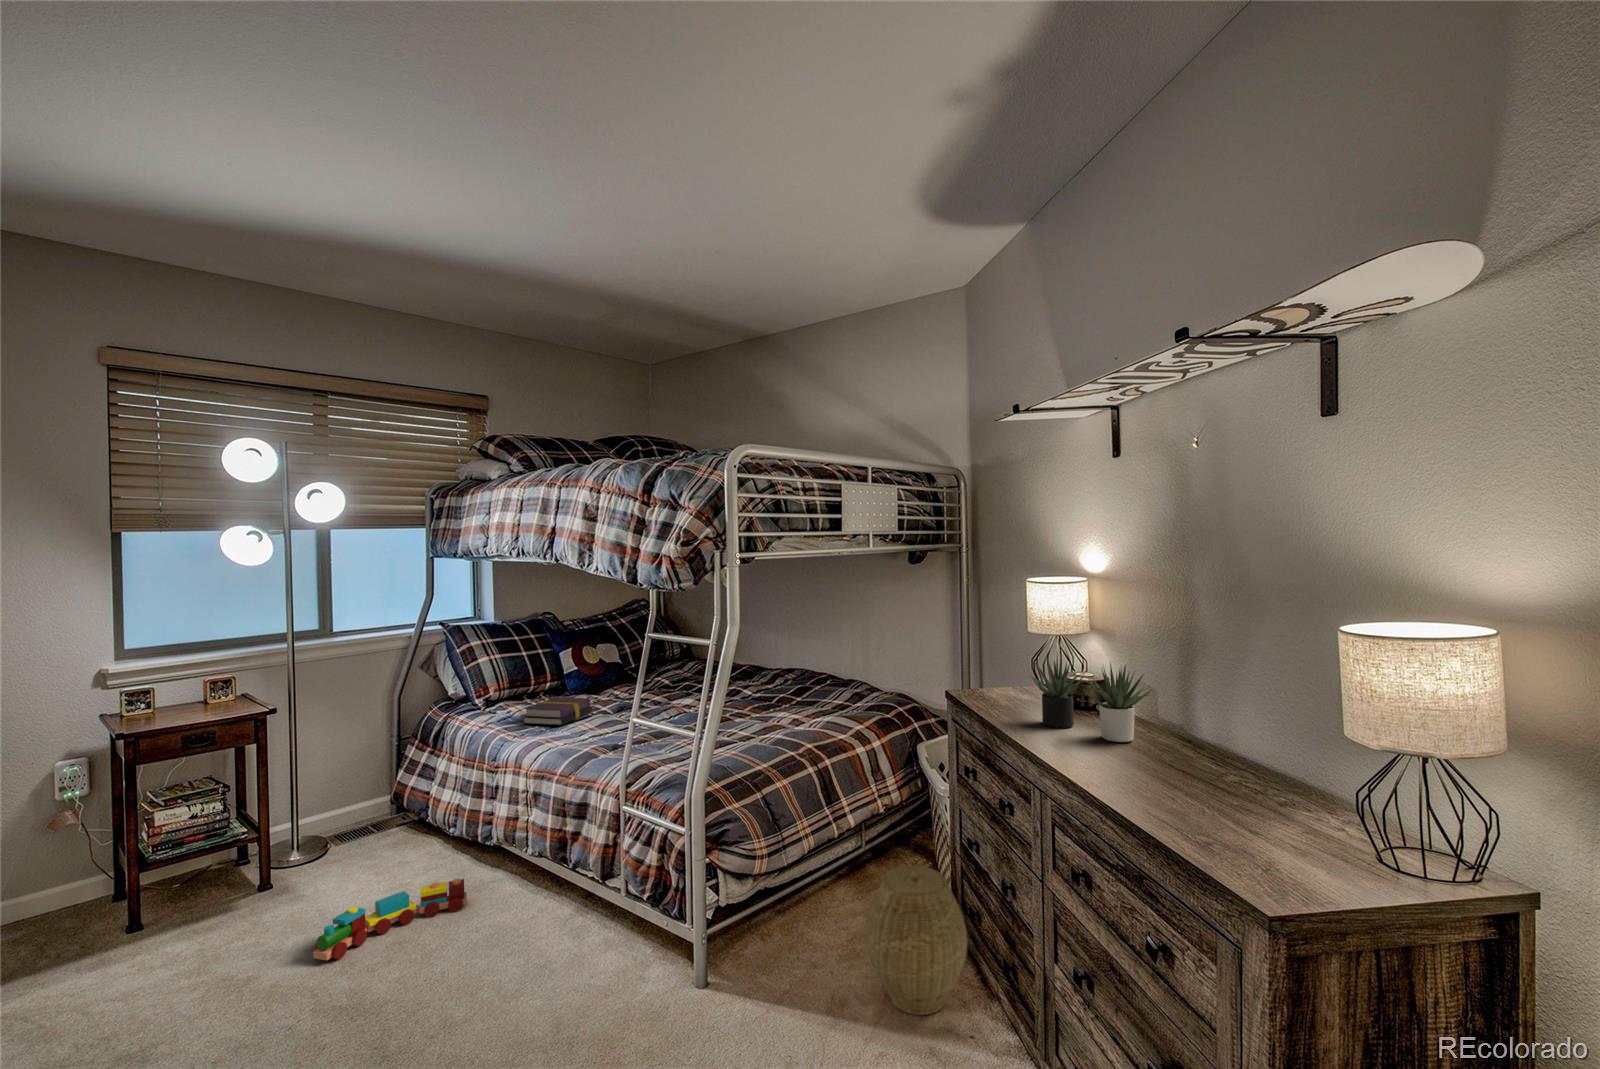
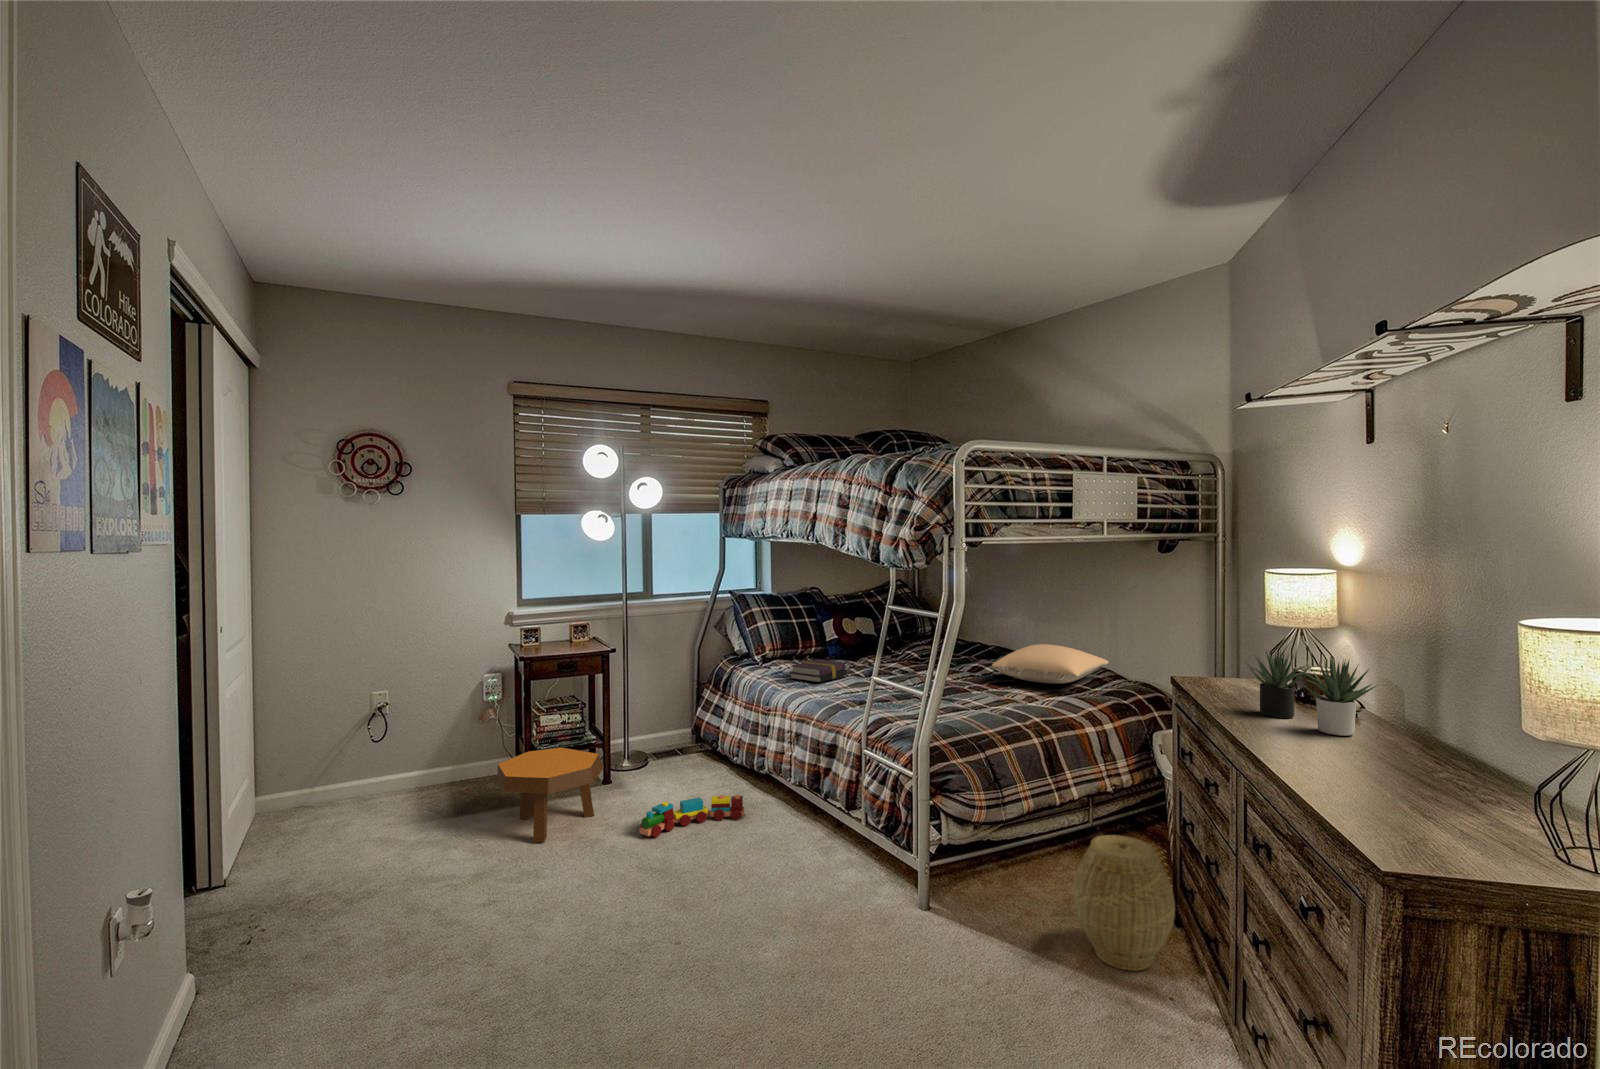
pillow: none [753,662,865,702] -> present [992,644,1109,684]
footstool: none [69,855,257,1007] -> present [497,748,604,843]

